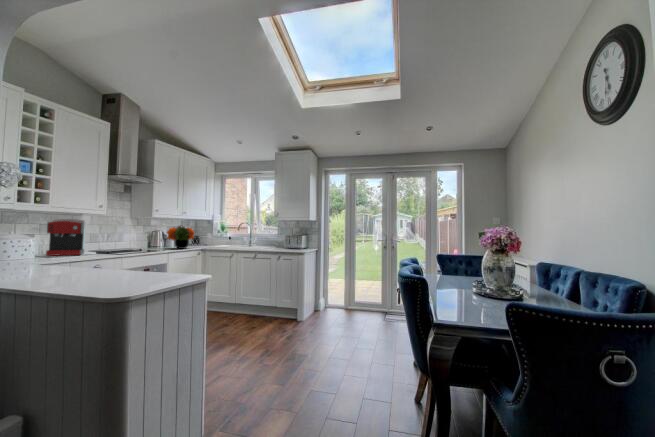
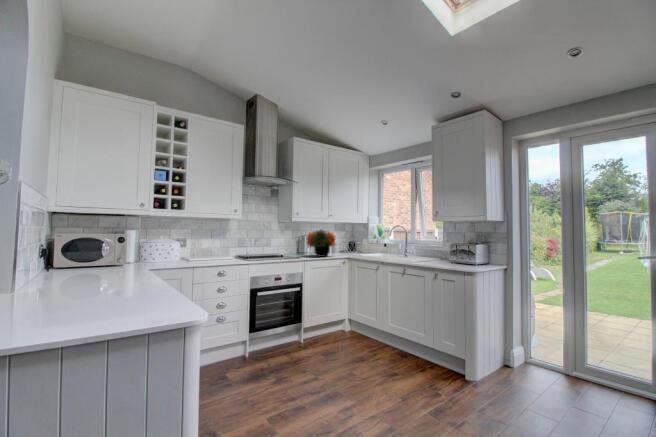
coffee maker: present [46,219,86,256] -> none [187,224,225,260]

